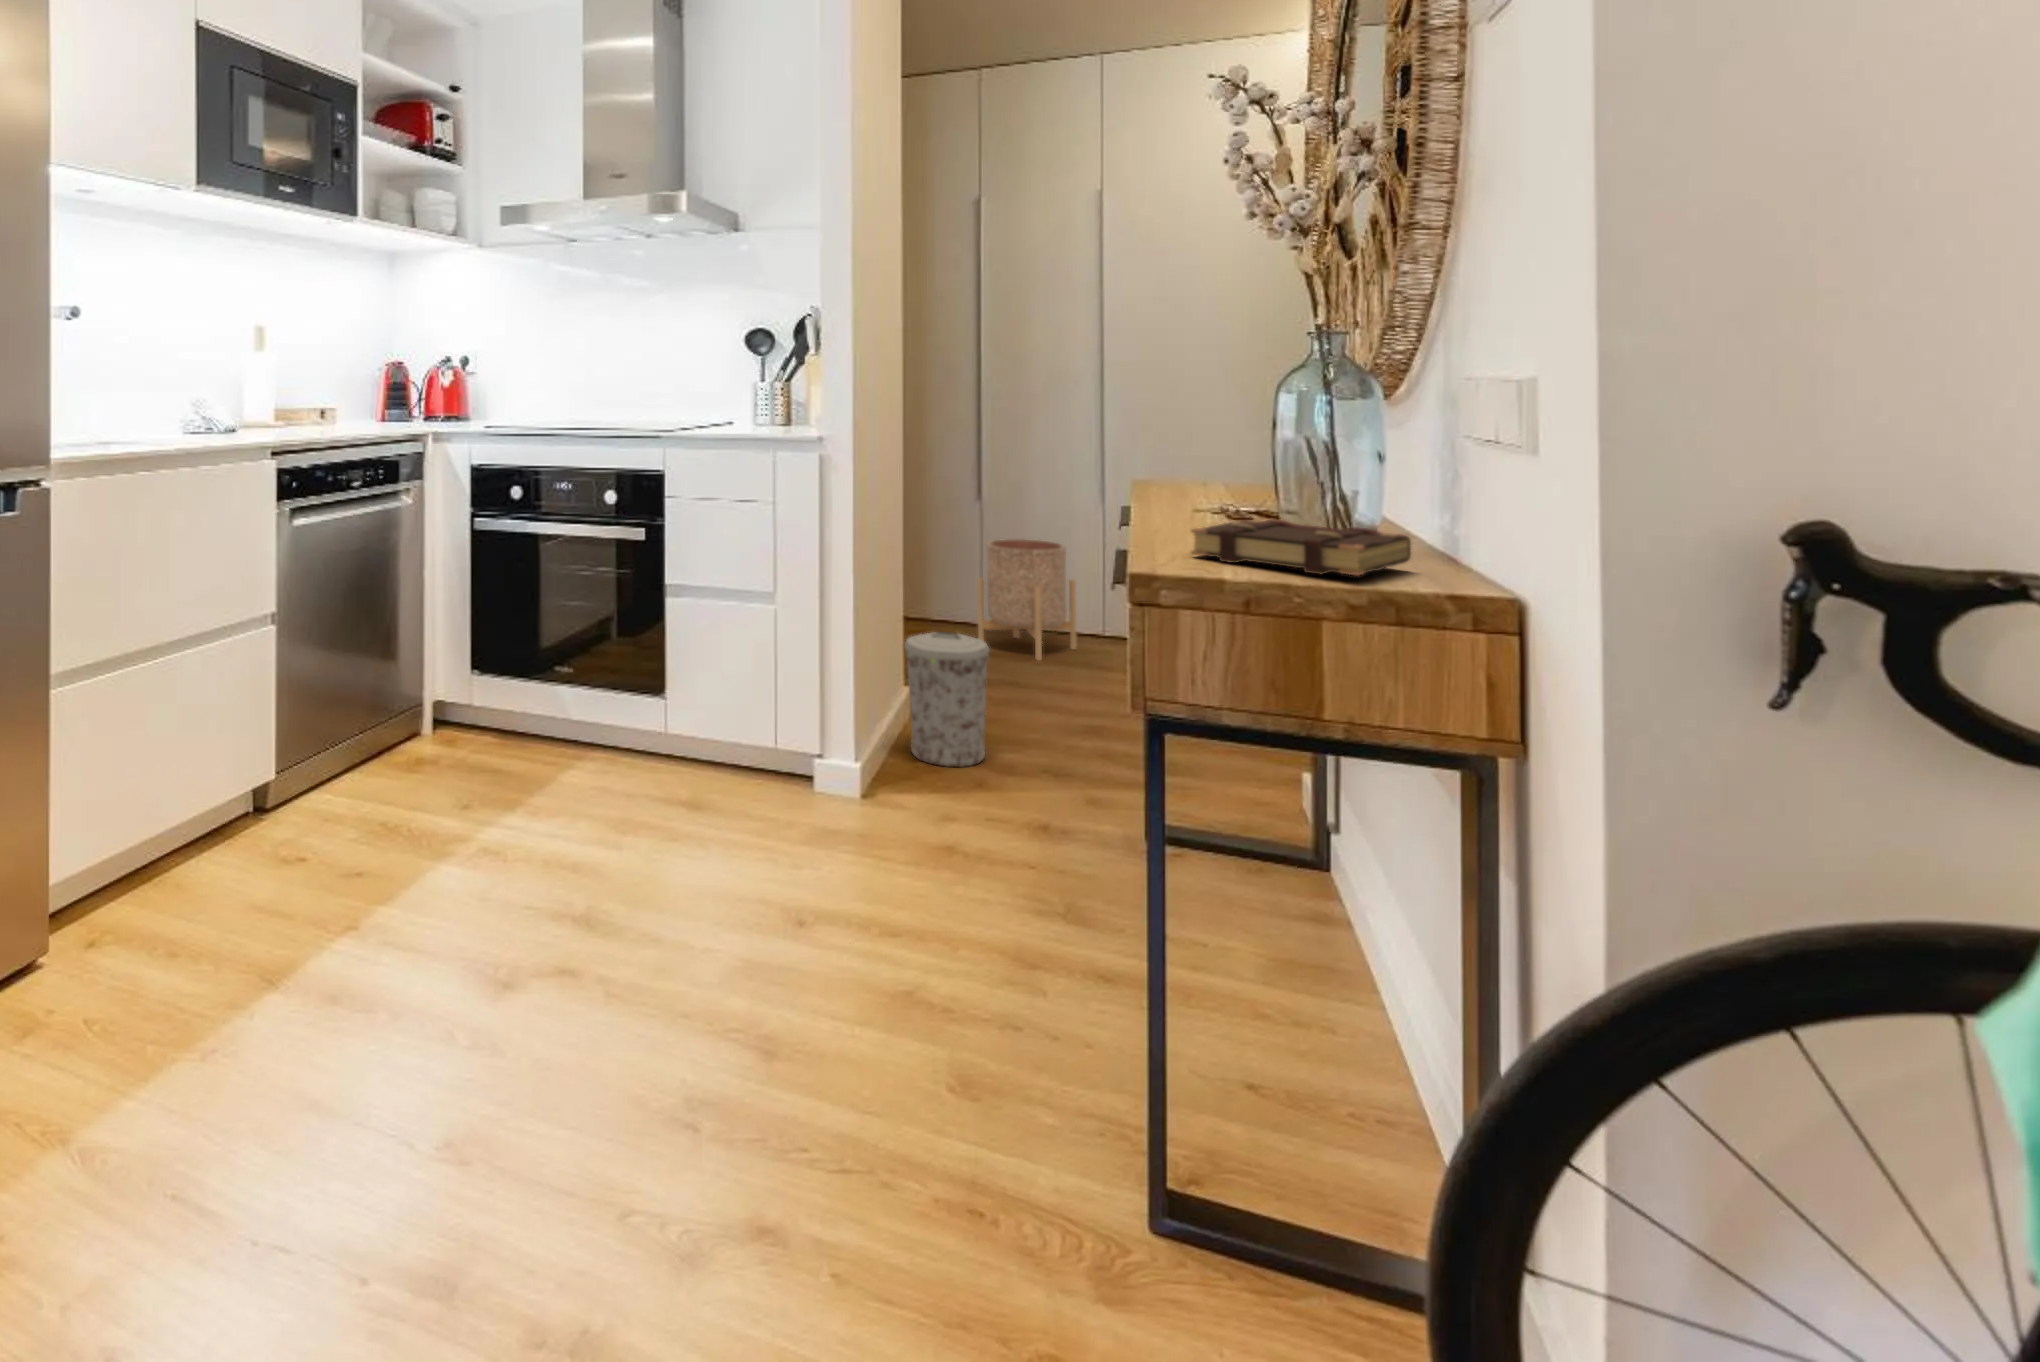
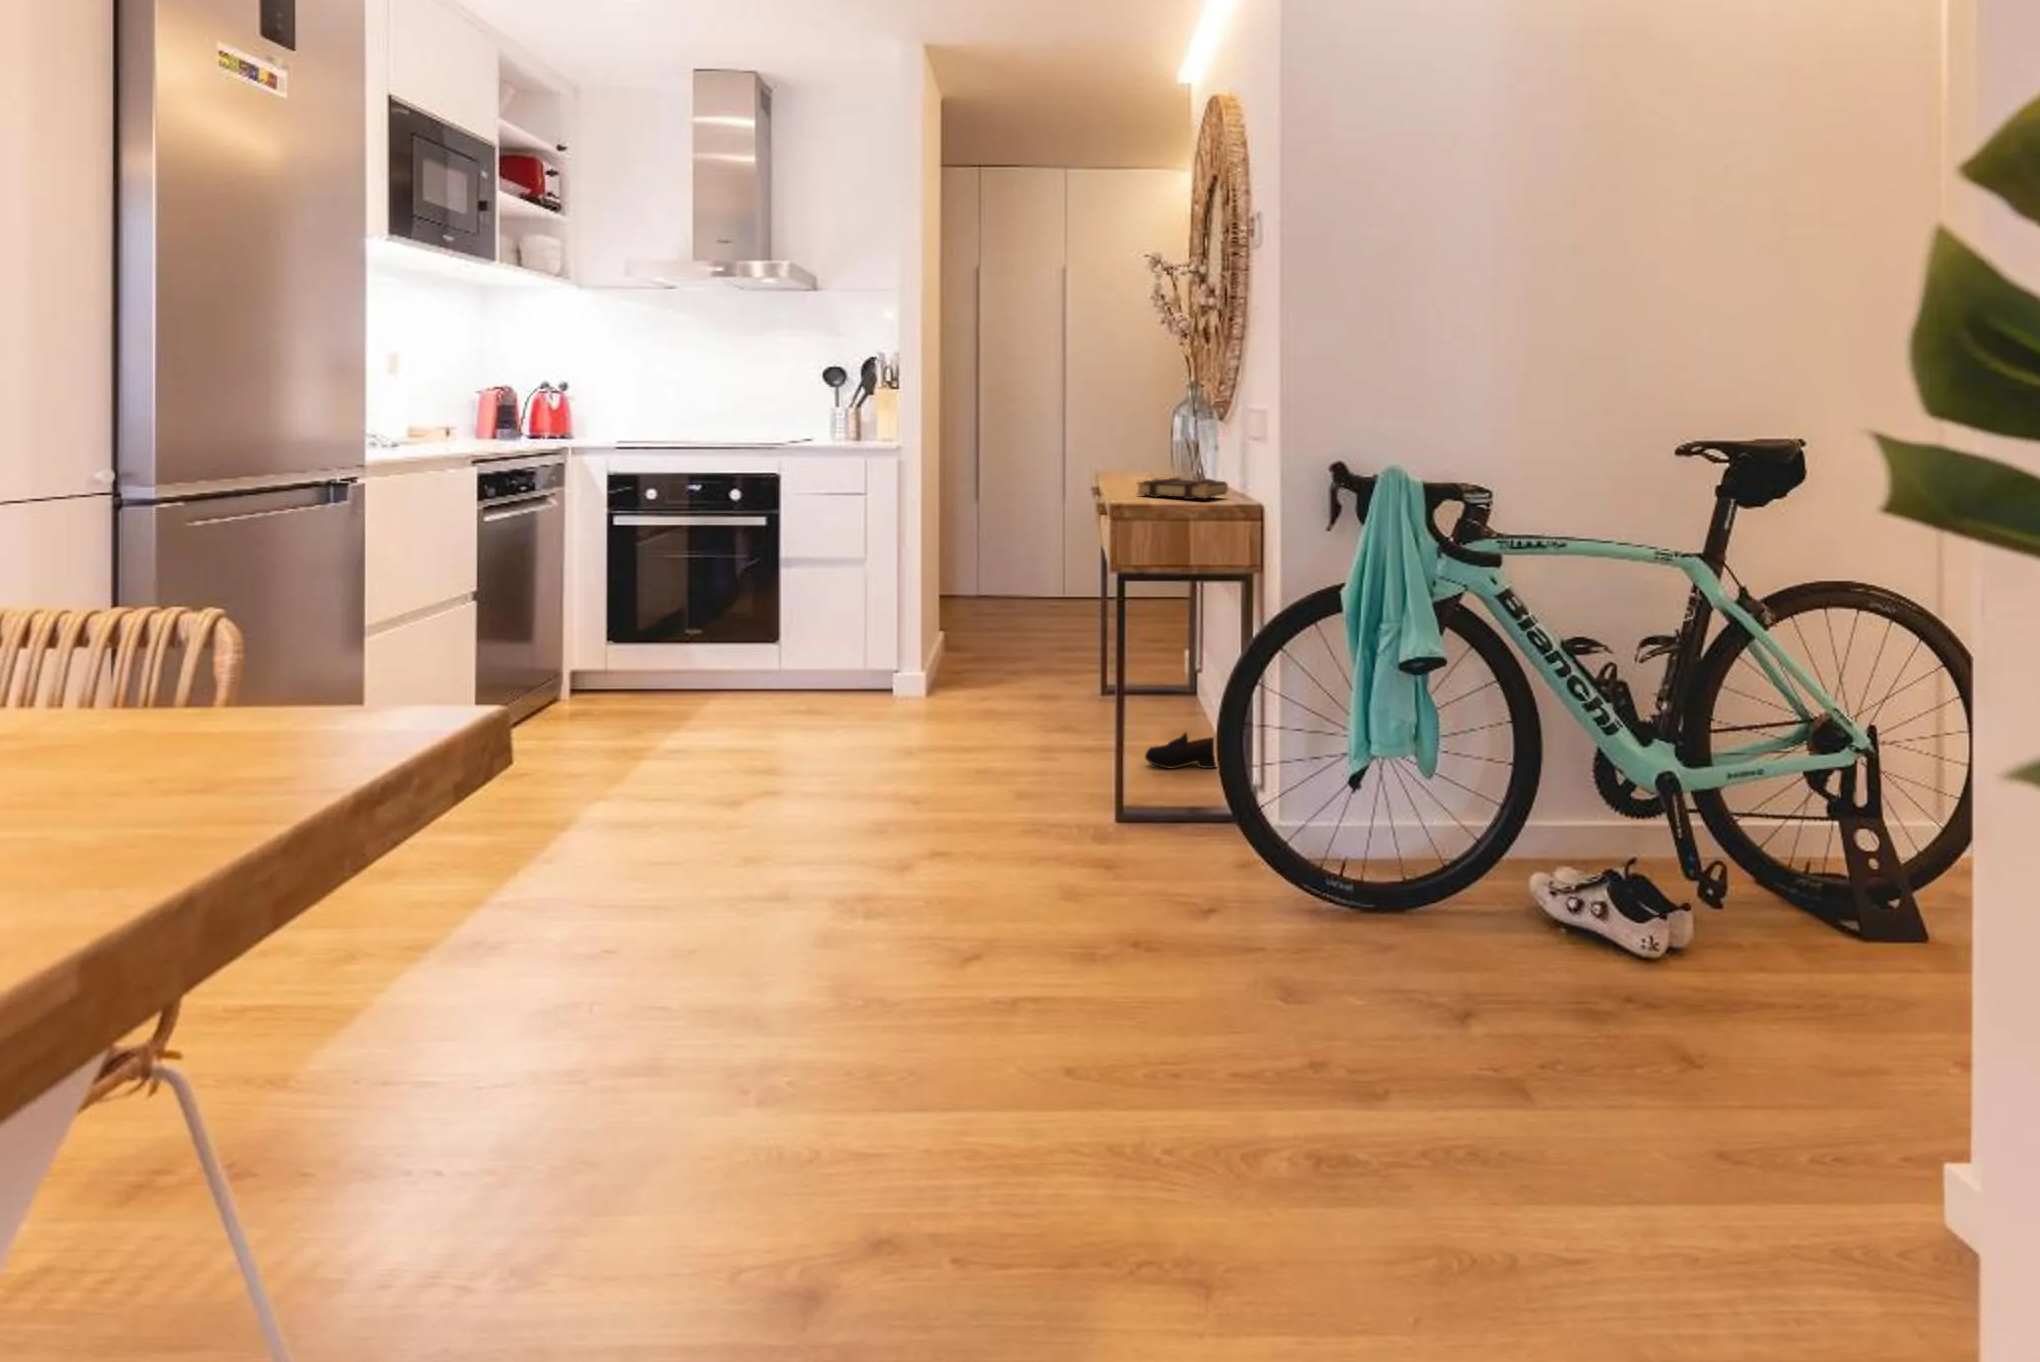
planter: present [977,539,1077,661] -> none [978,526,1046,612]
trash can: present [904,632,989,767] -> none [944,582,1002,673]
shoe: none [1224,1010,1398,1103] -> present [1145,733,1216,769]

